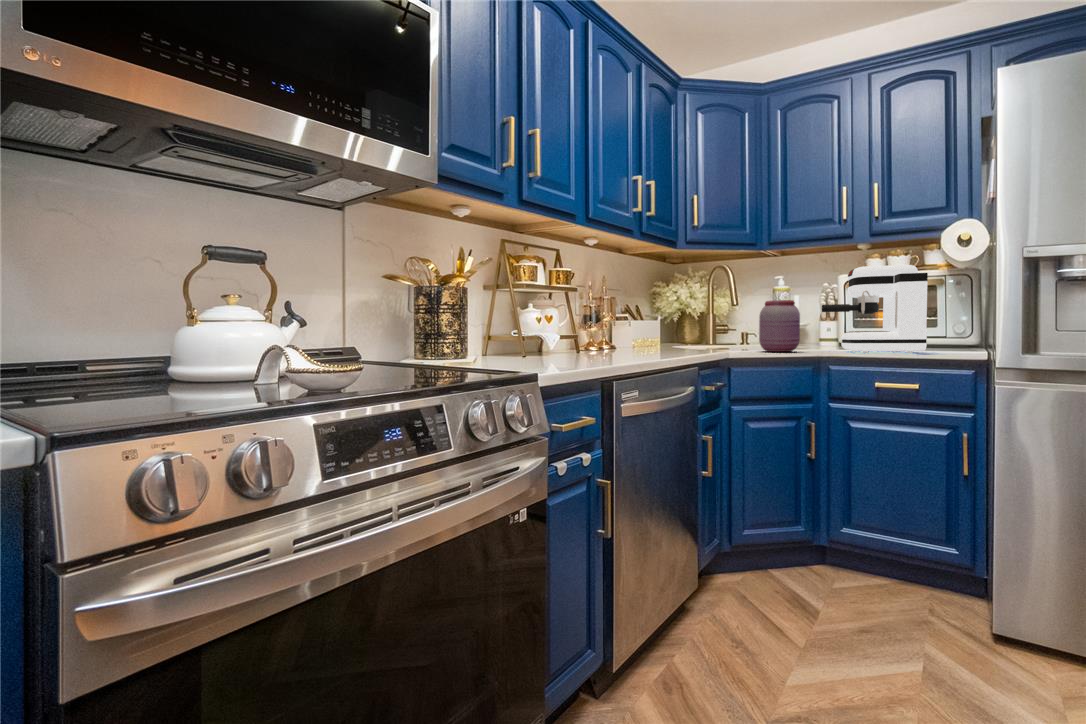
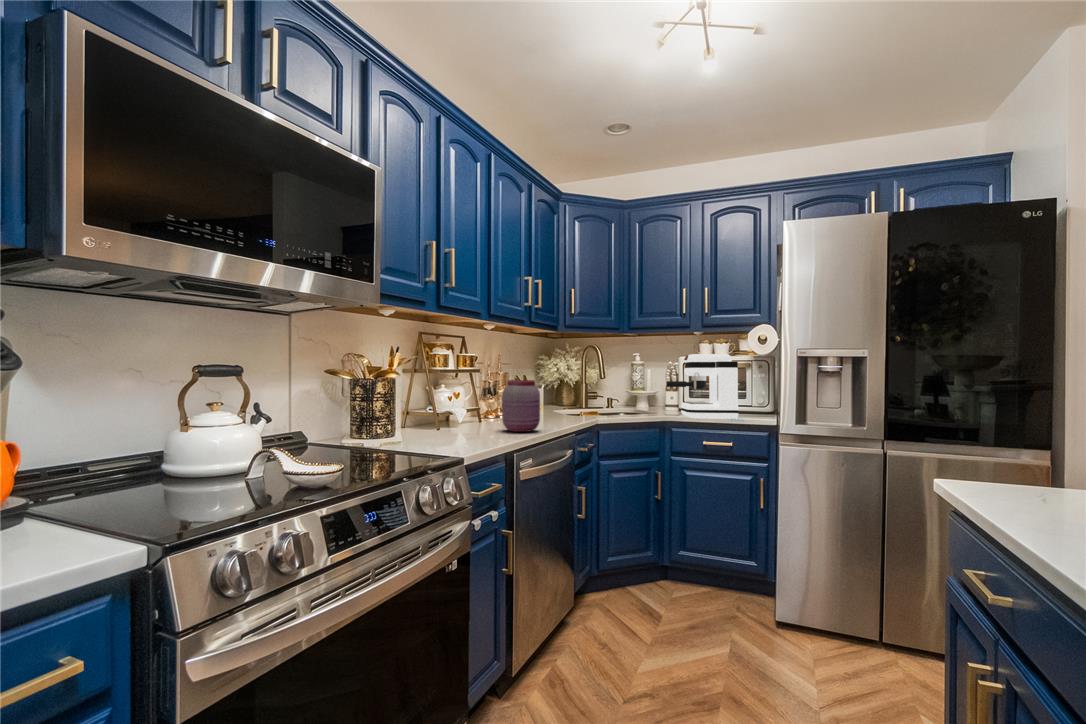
jar: present [759,300,800,352] -> present [502,380,540,432]

